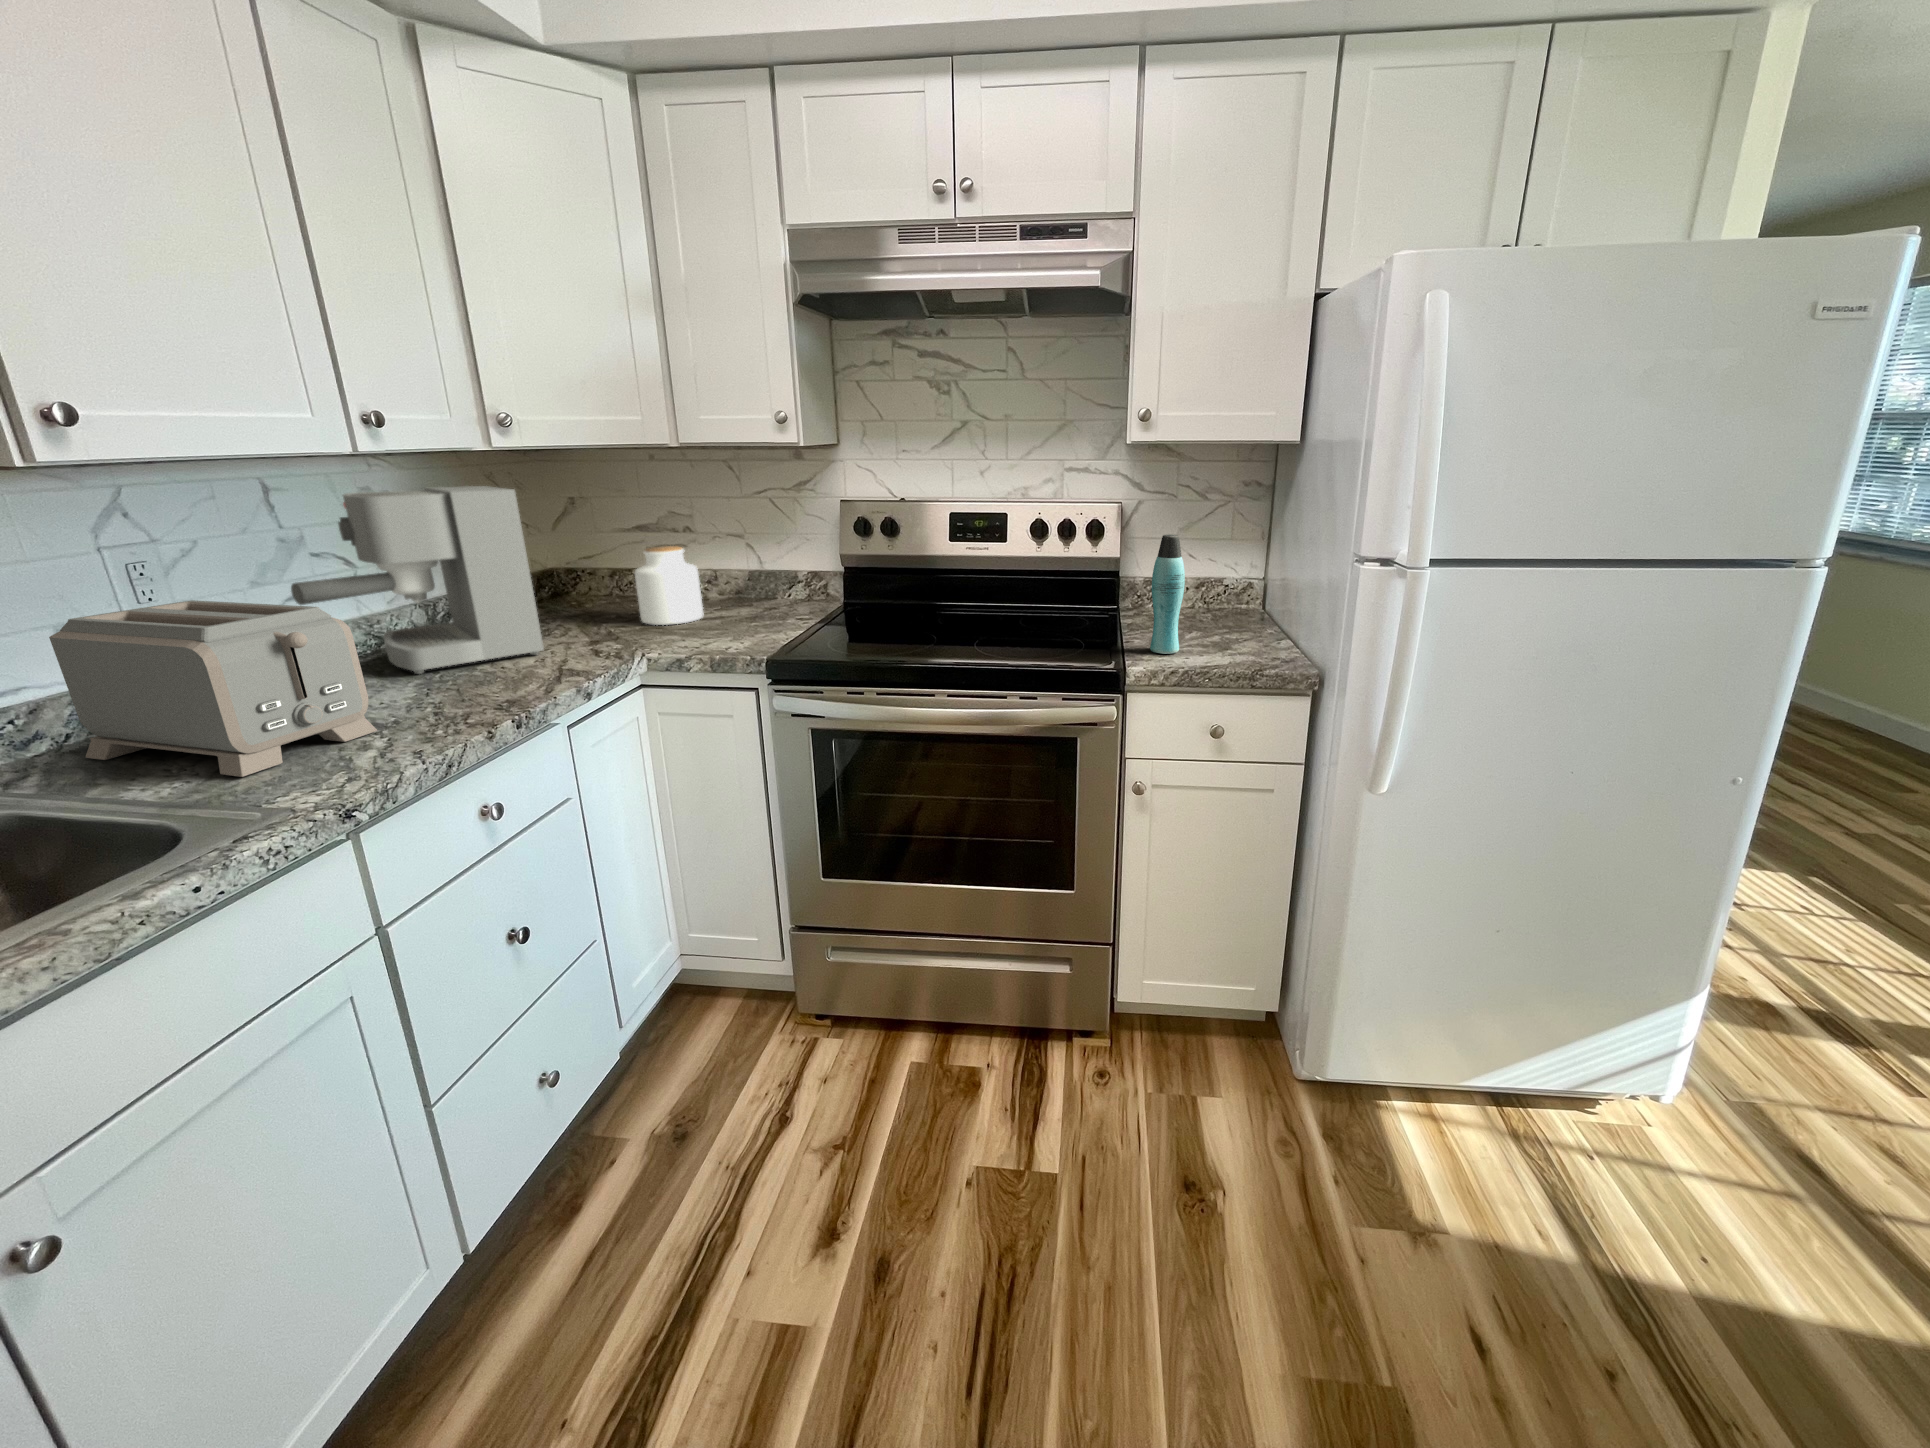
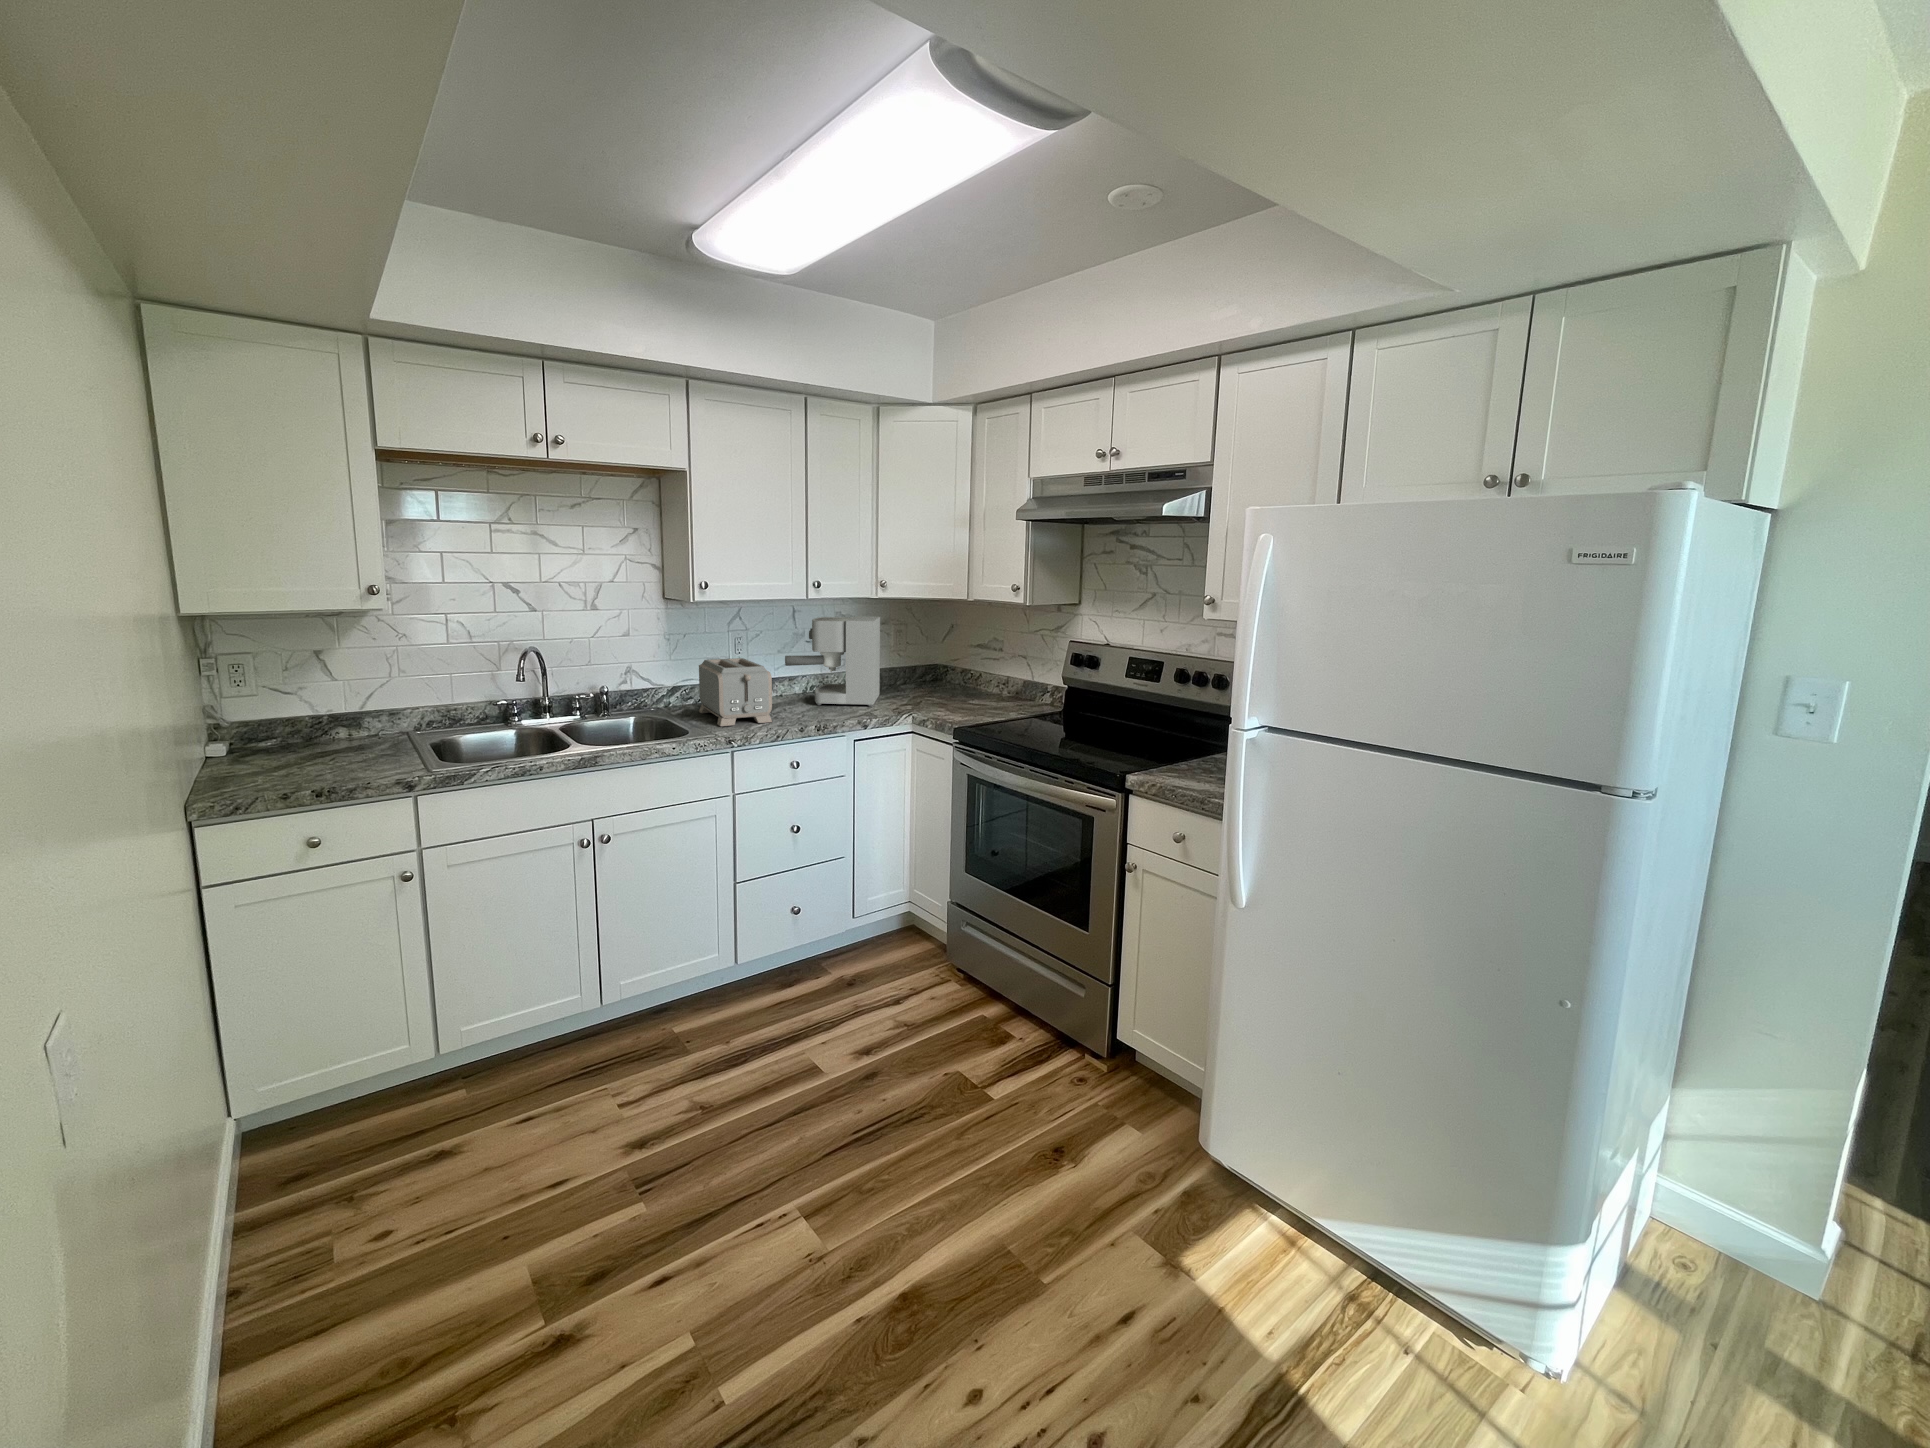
bottle: present [1150,534,1185,654] -> none [1165,688,1192,776]
jar: present [635,546,703,625] -> none [941,658,978,704]

